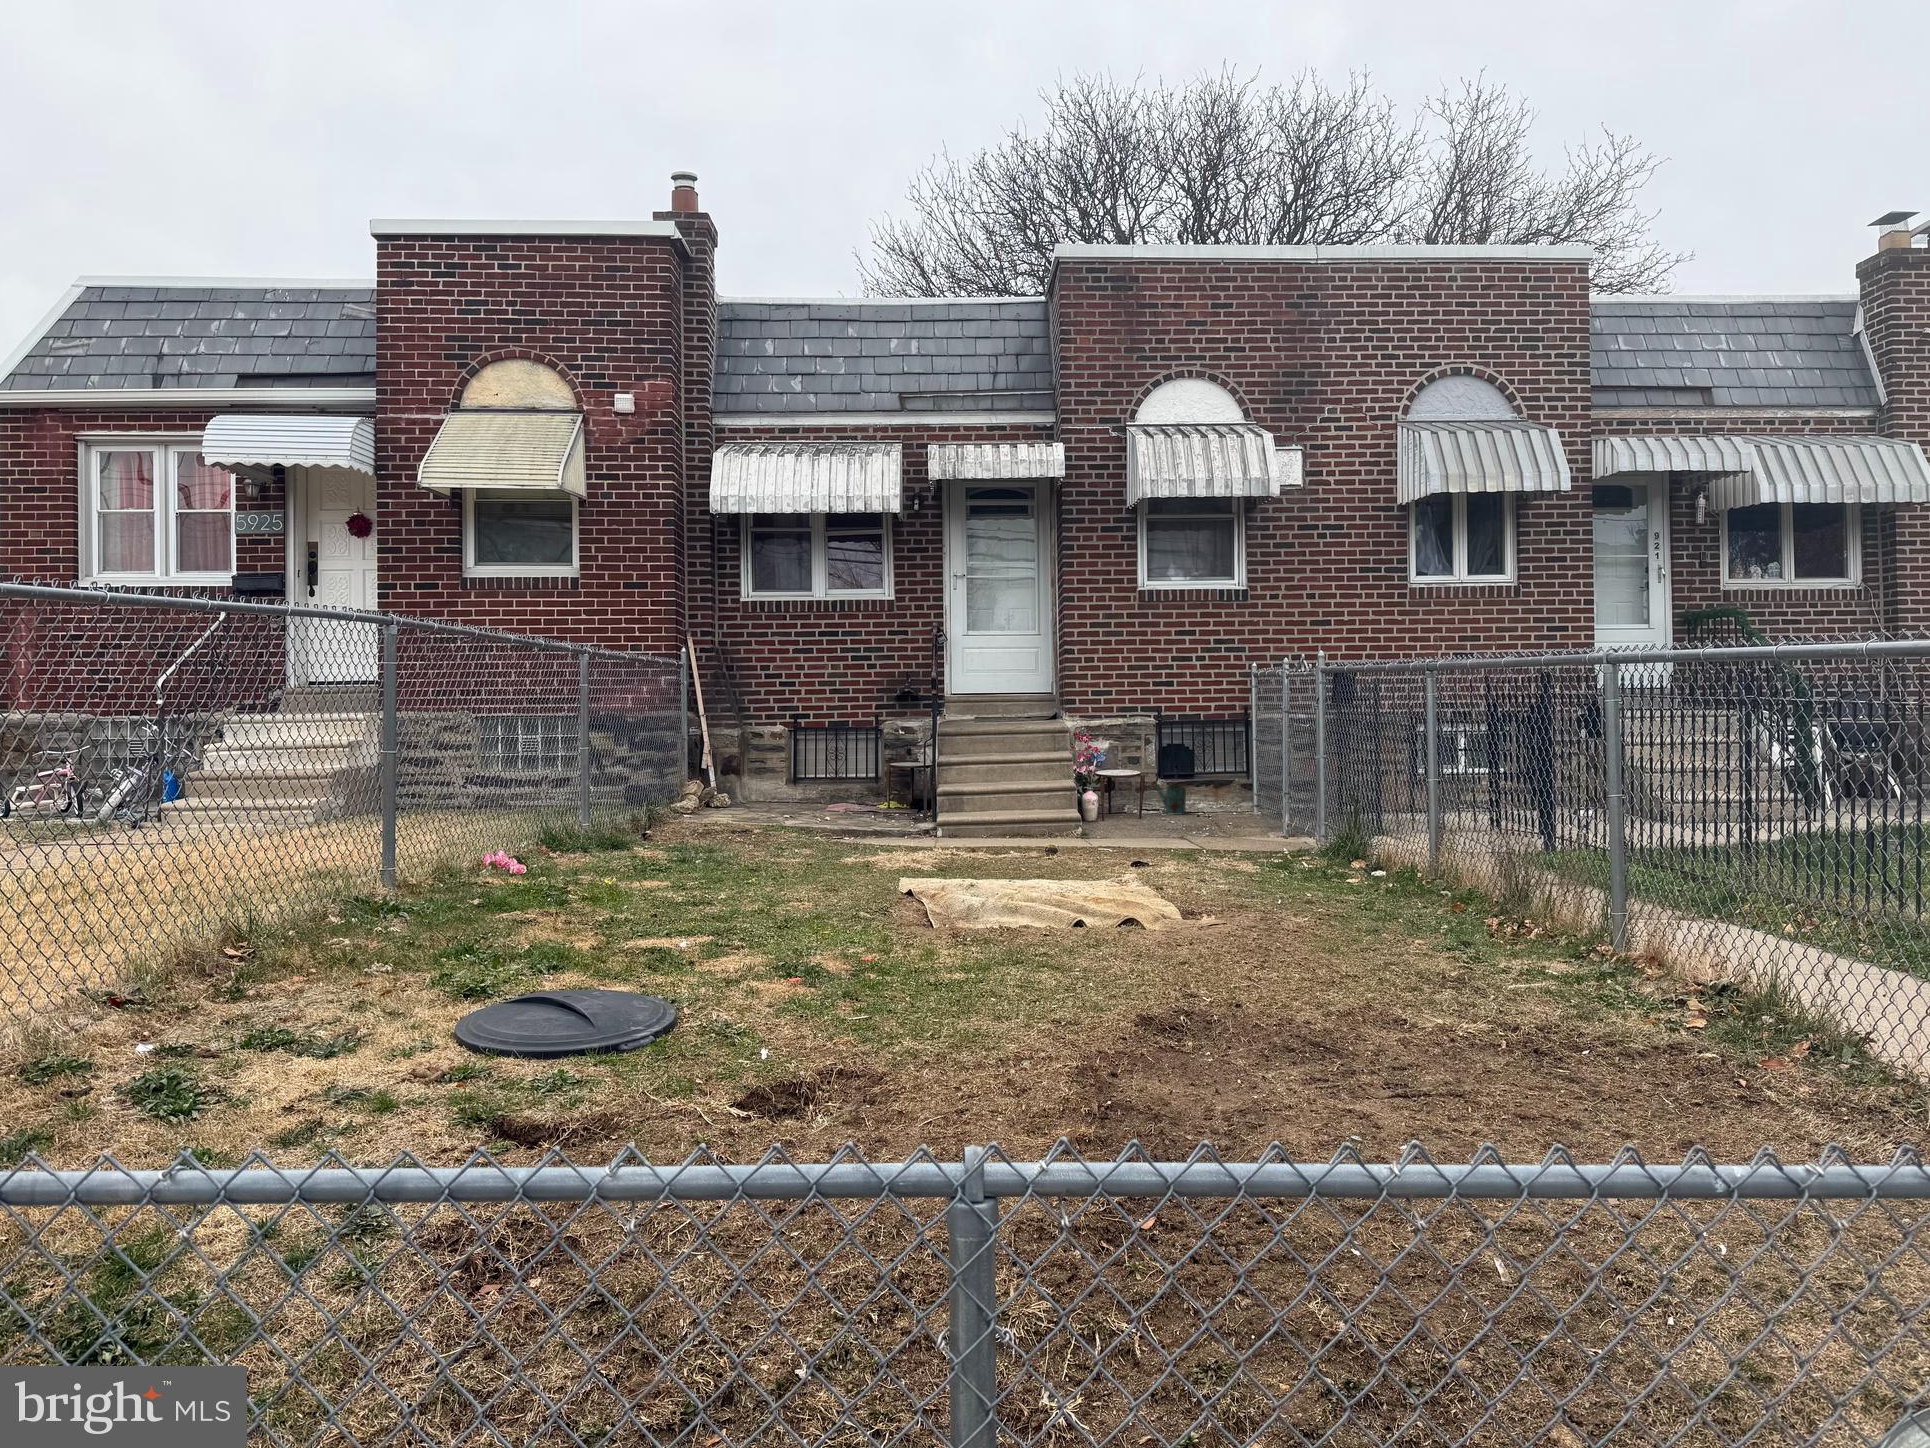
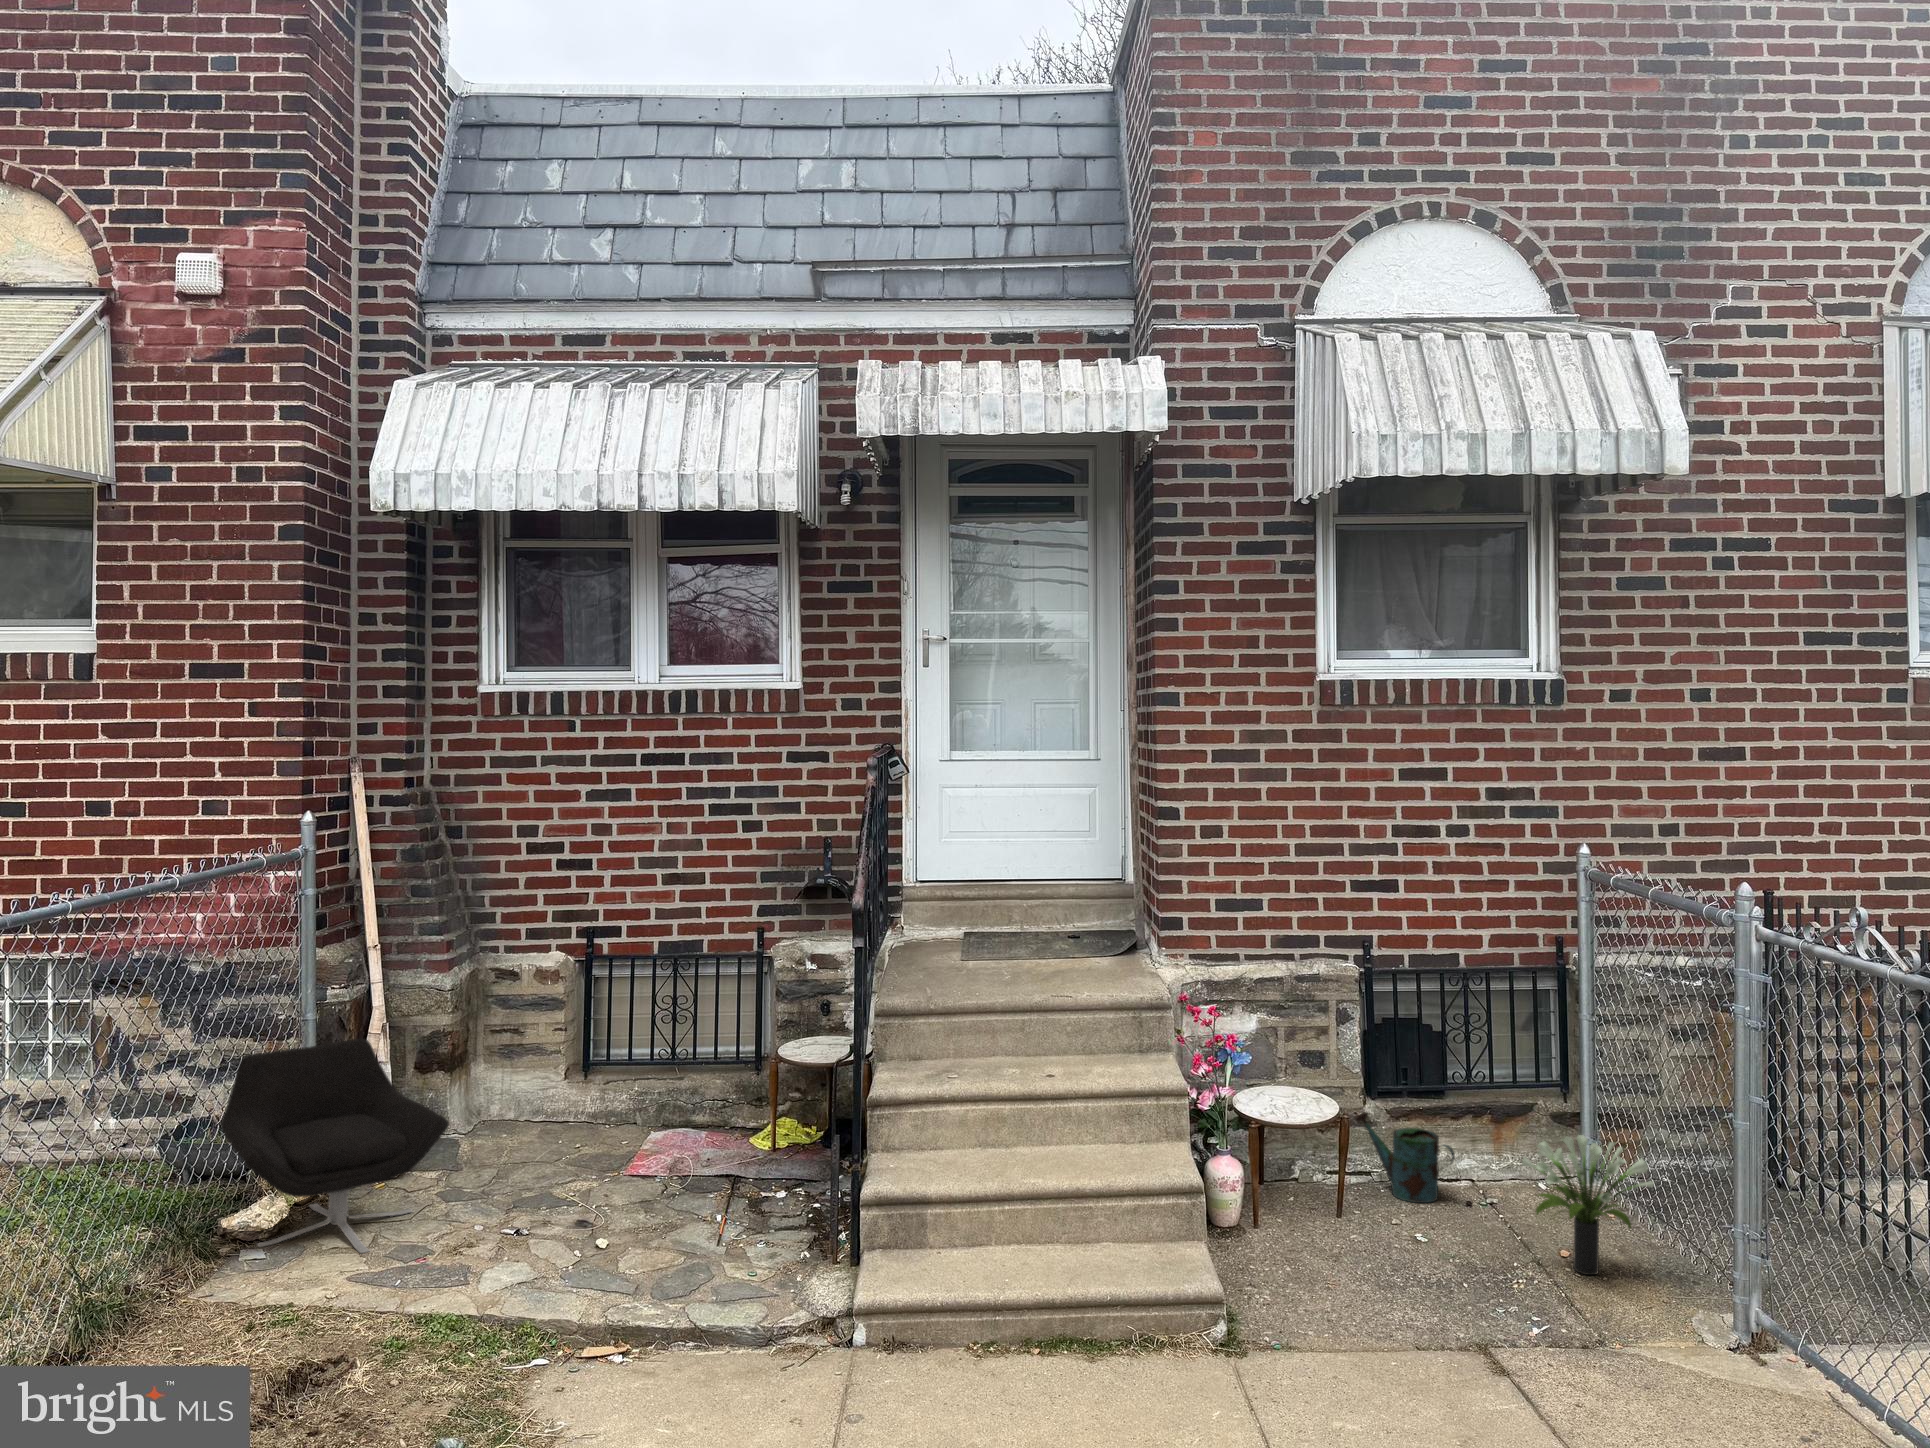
lounge chair: none [670,746,764,819] -> present [221,1038,449,1253]
potted plant: none [1209,769,1260,824] -> present [1522,1135,1654,1275]

